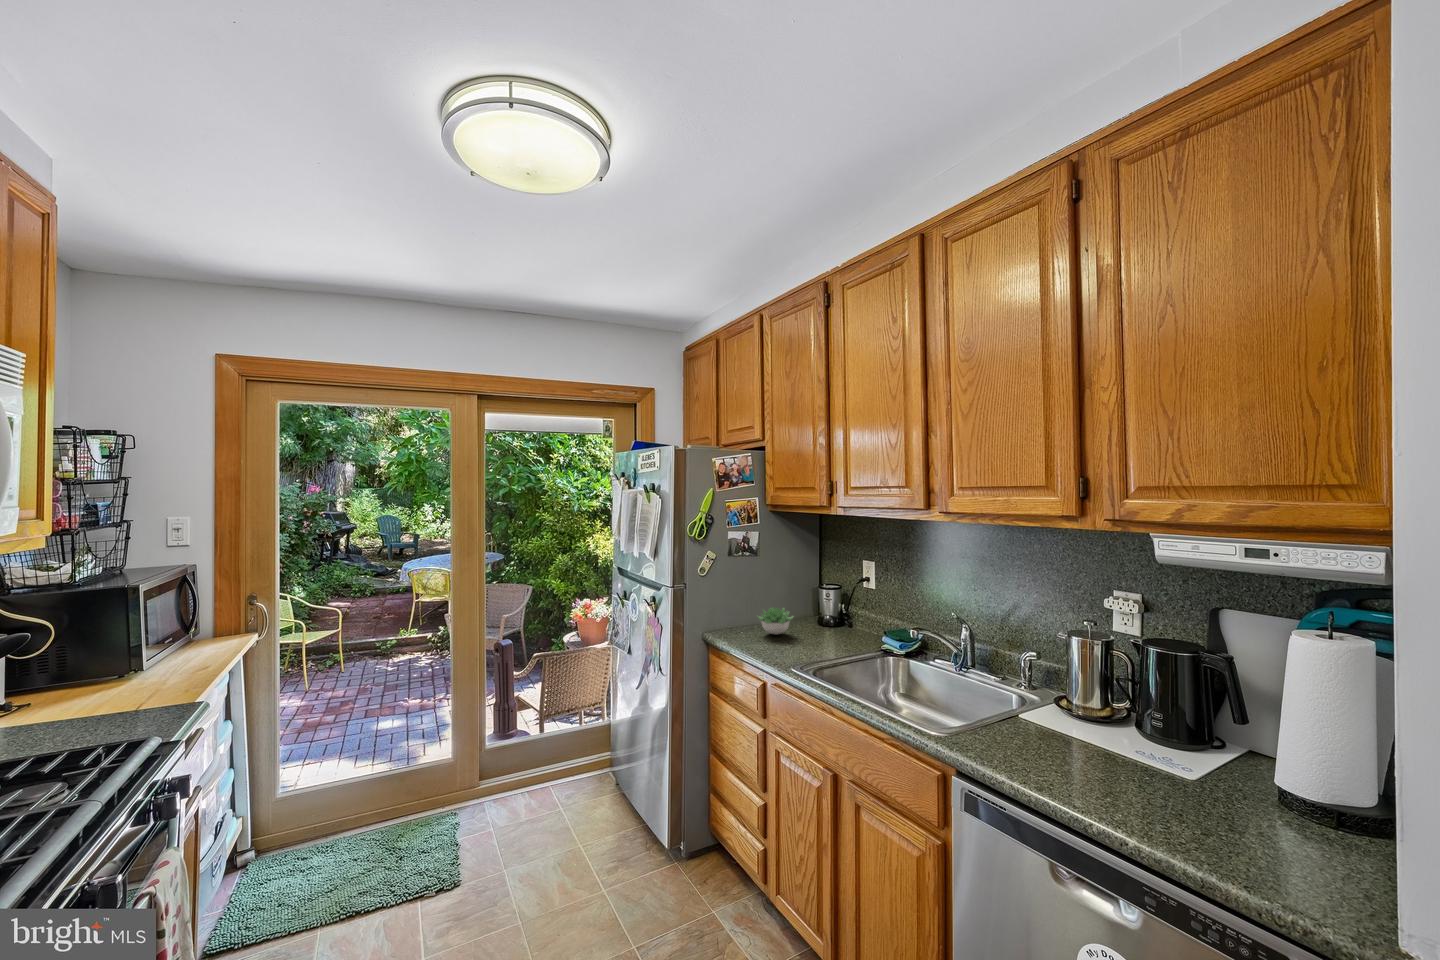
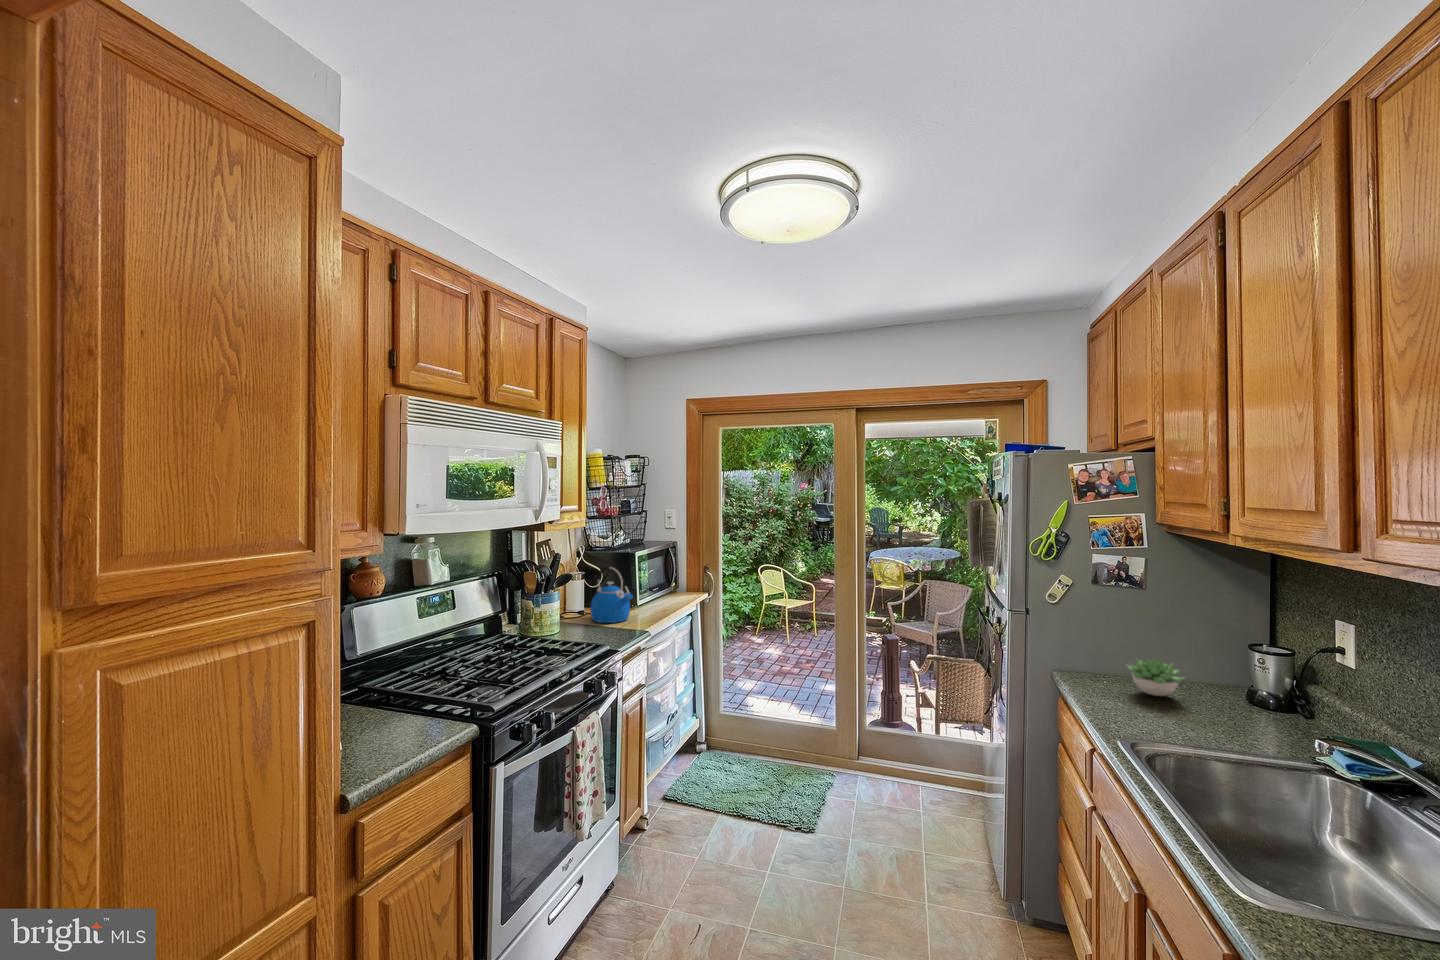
kettle: none [57,608,164,707] -> present [590,566,633,623]

